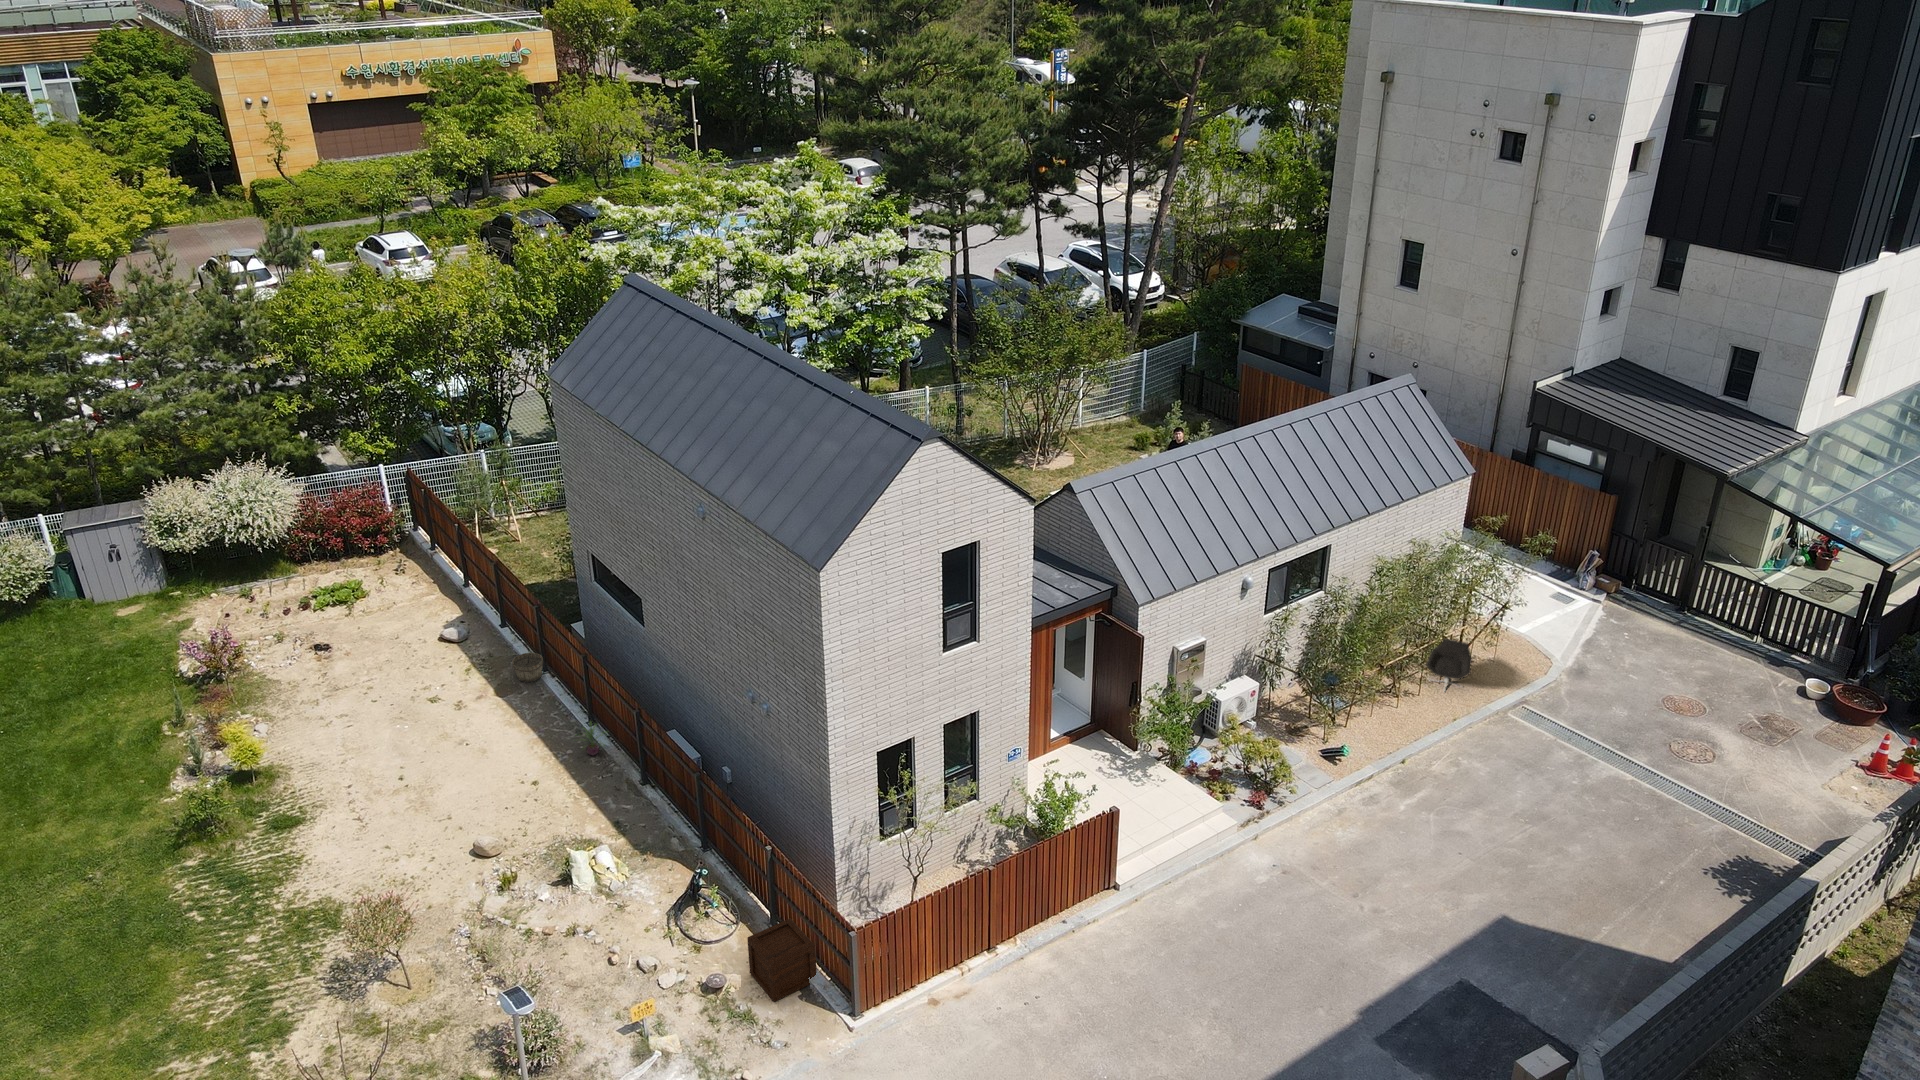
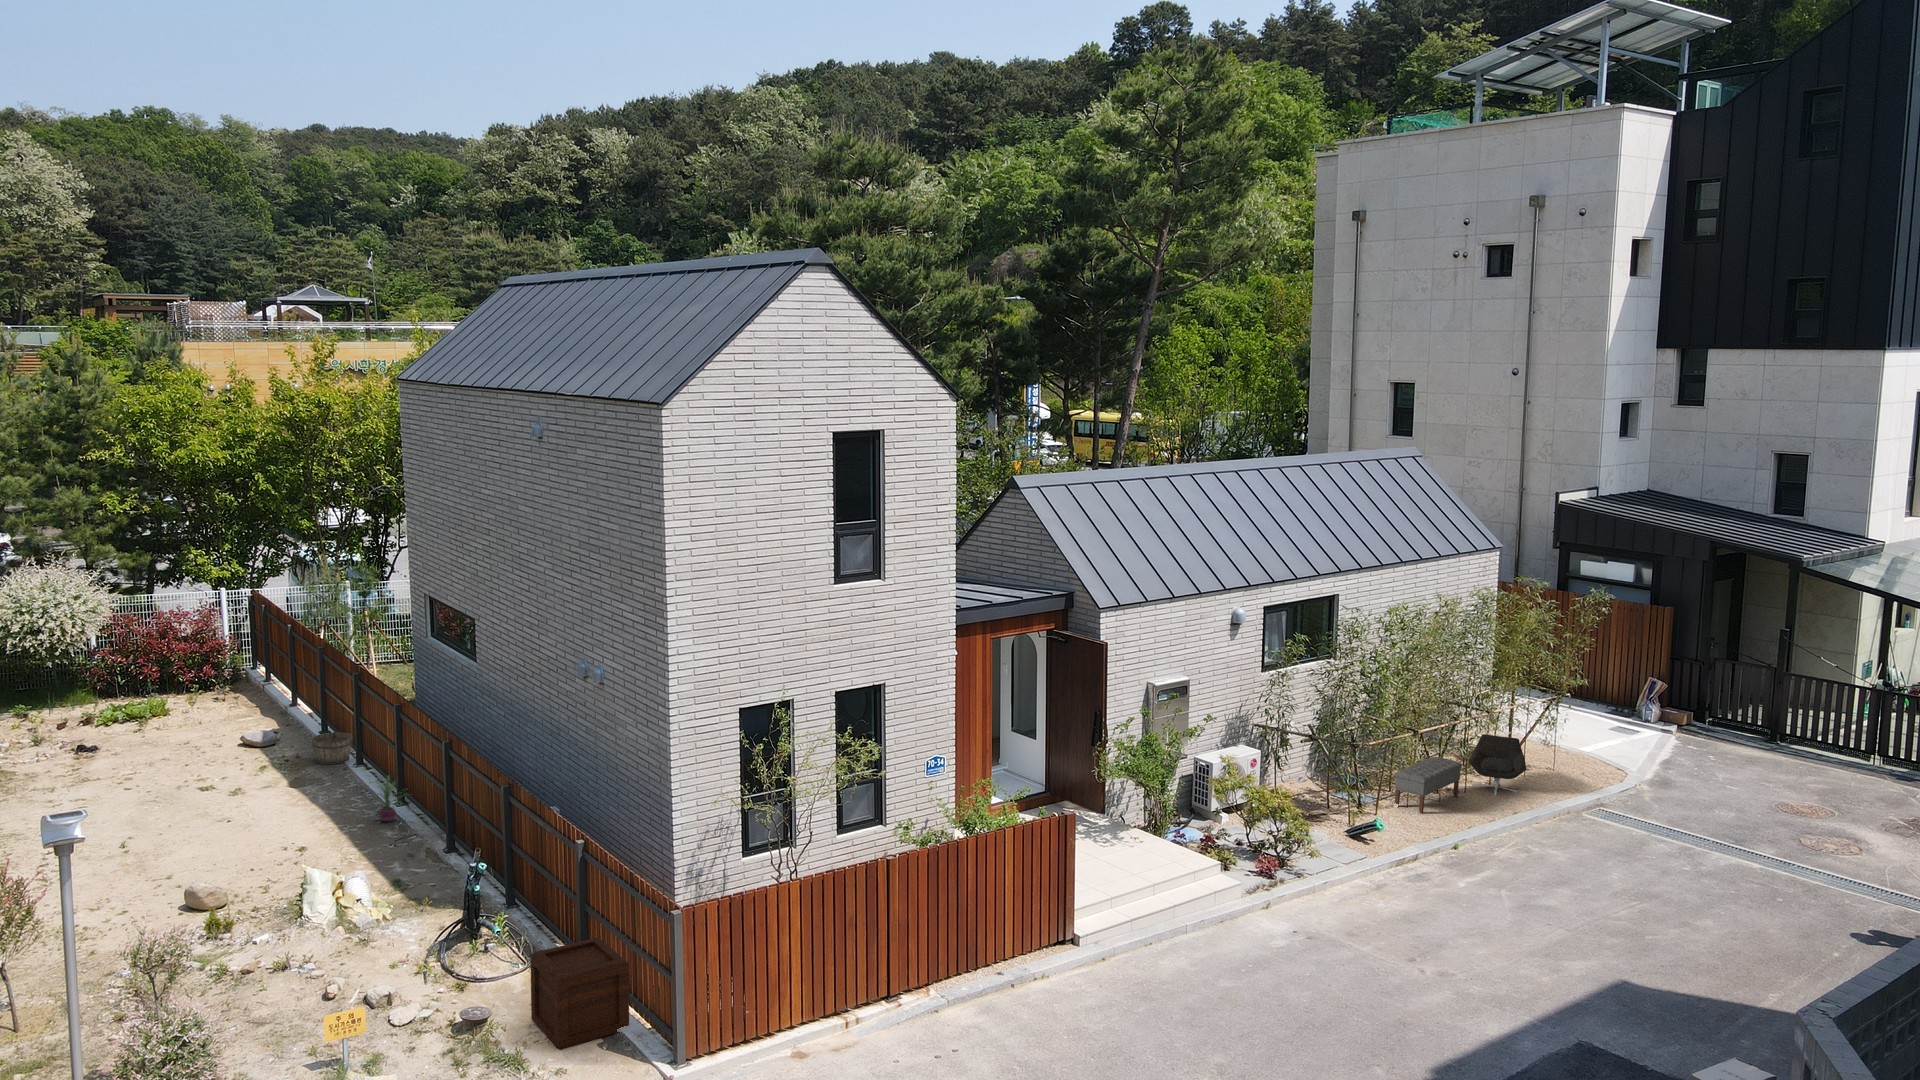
bench: none [1362,664,1419,719] -> present [1394,757,1462,814]

